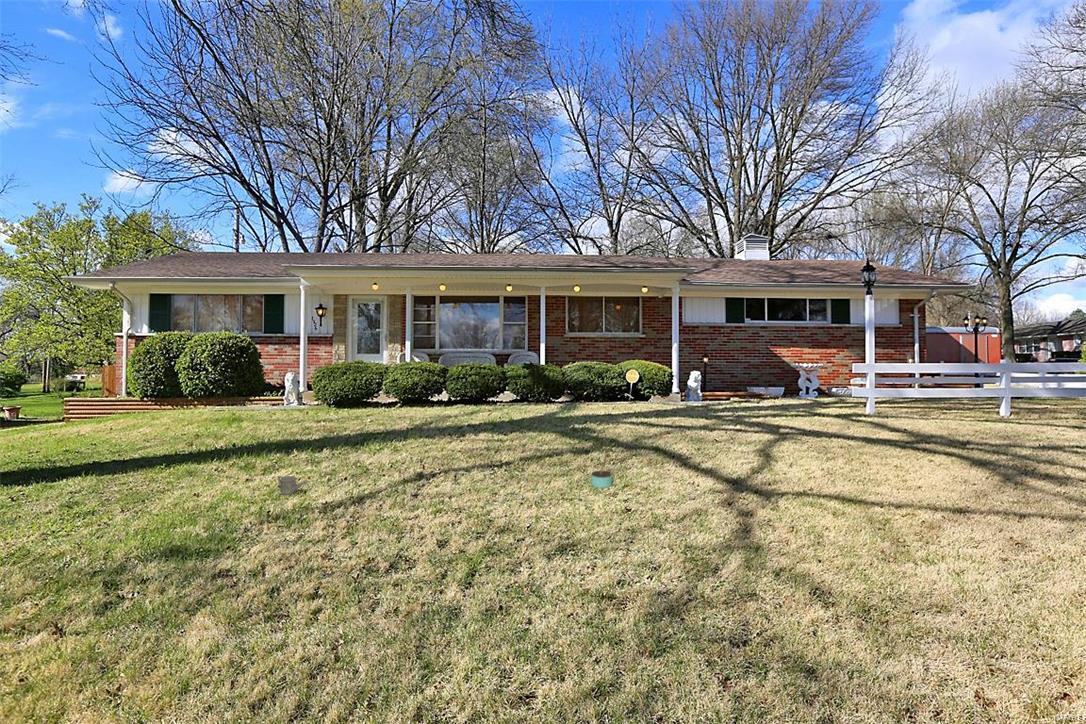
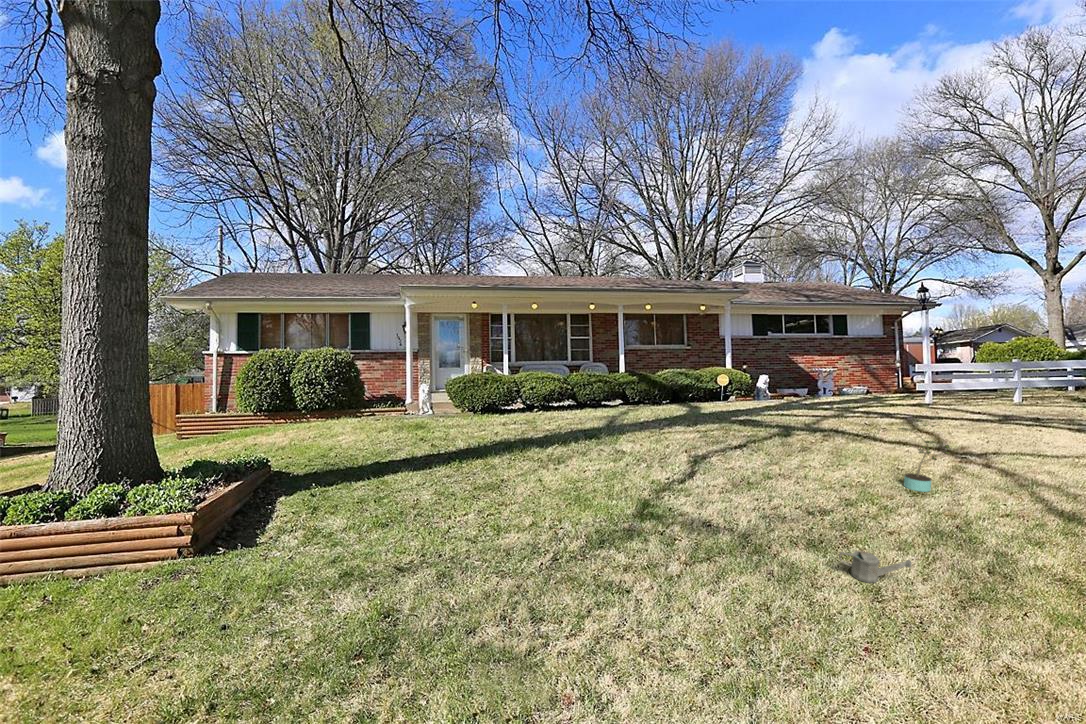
watering can: present [278,476,307,495] -> present [839,551,912,583]

